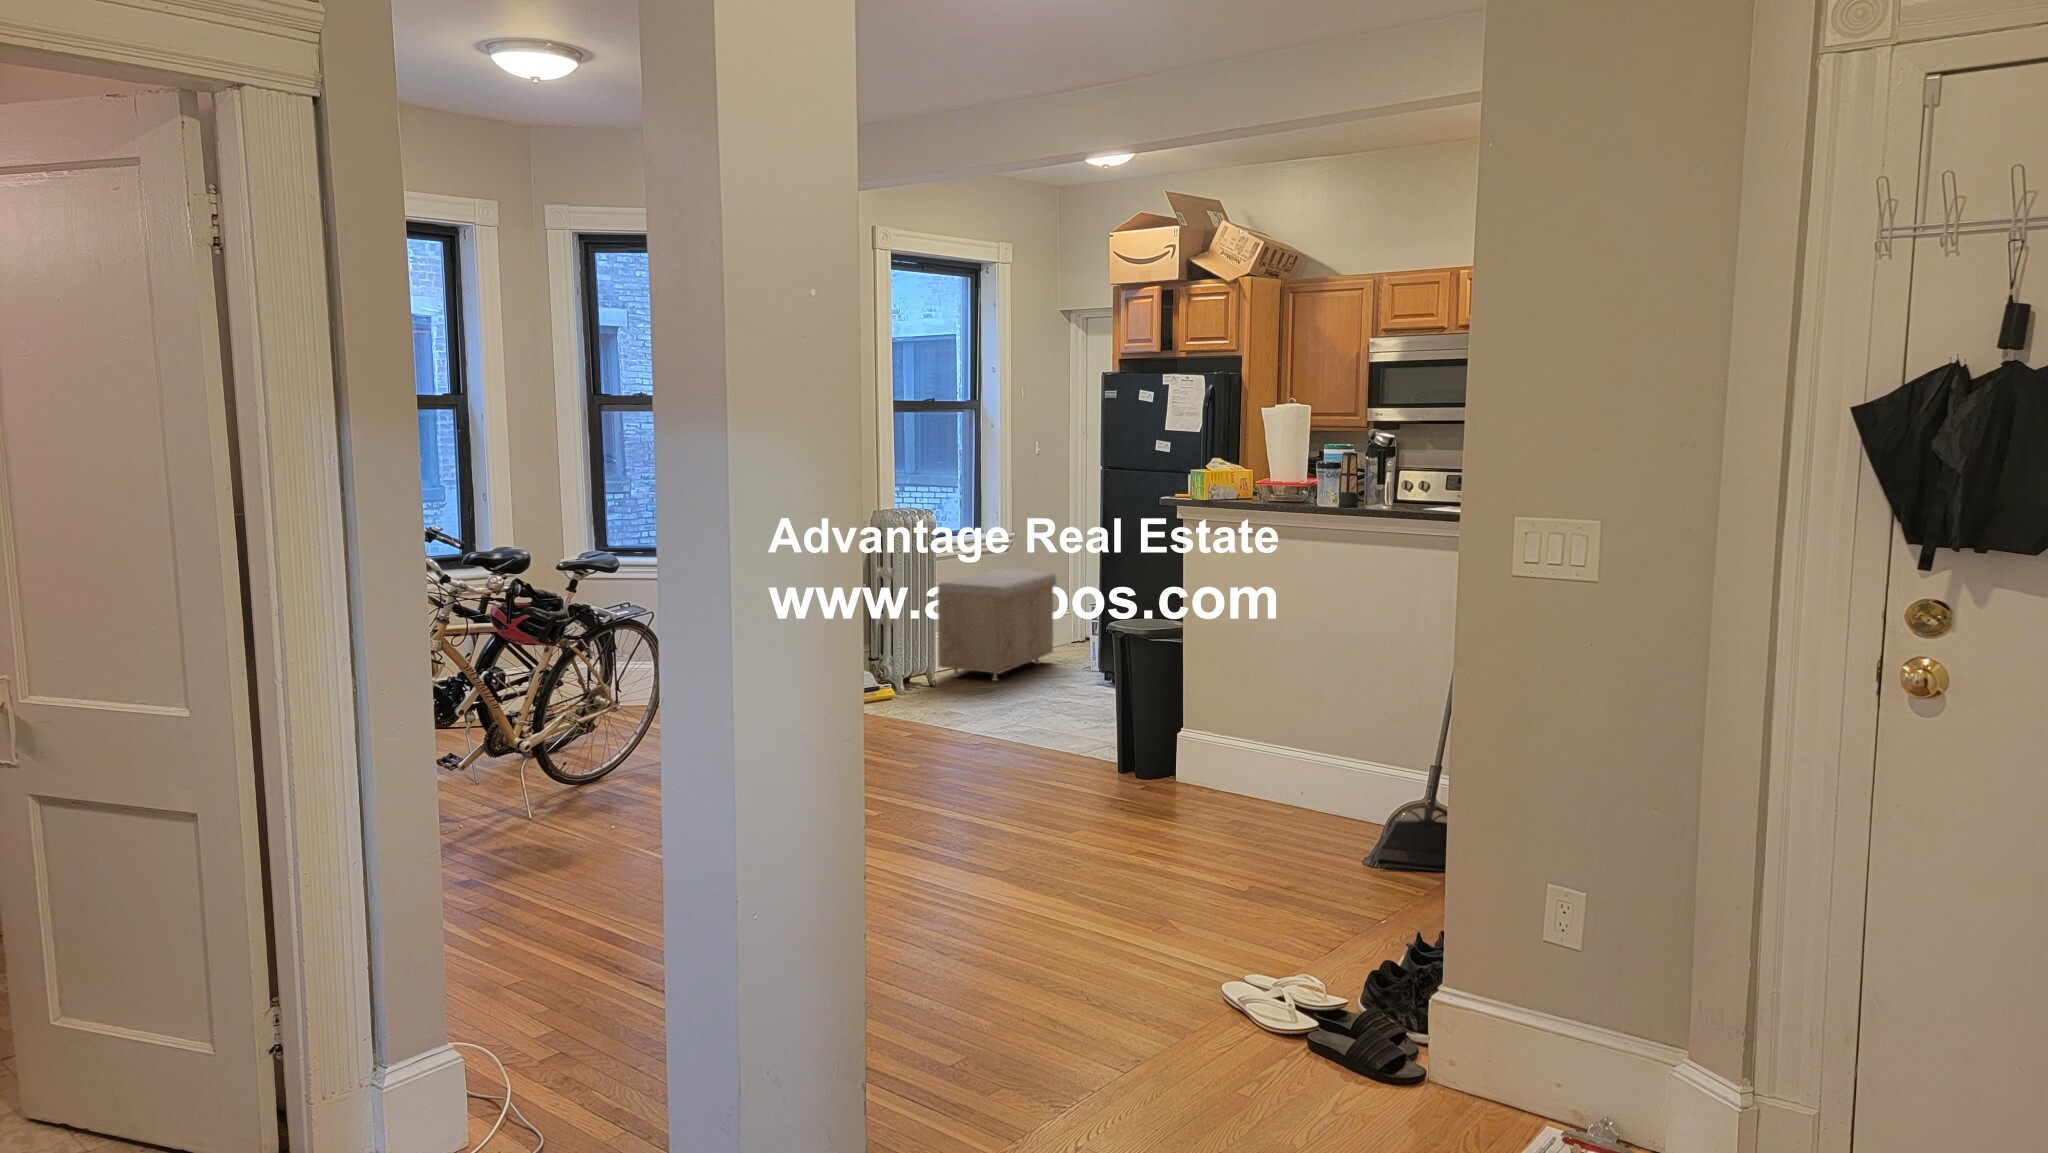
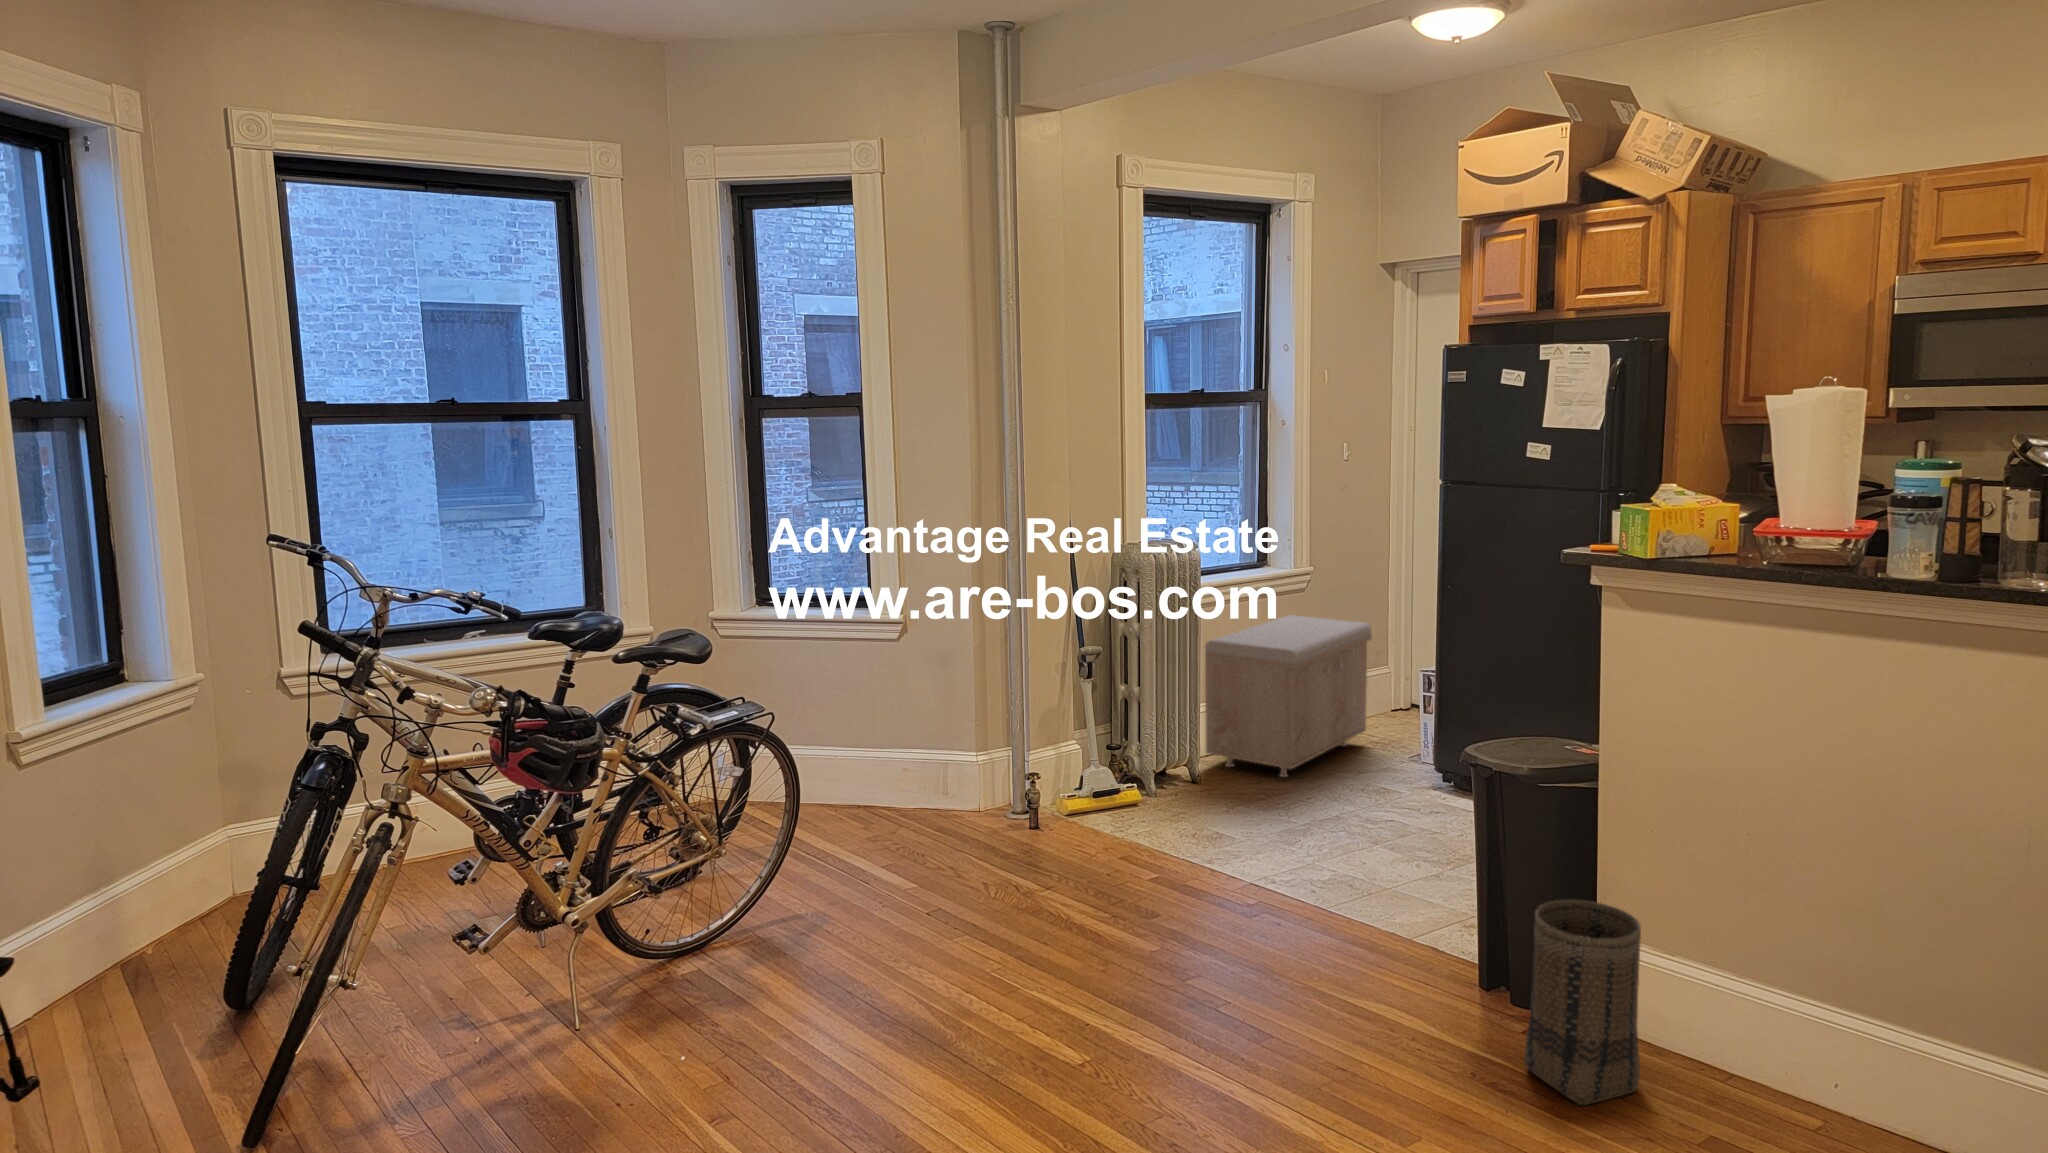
basket: none [1136,692,1196,800] -> present [1524,900,1641,1105]

